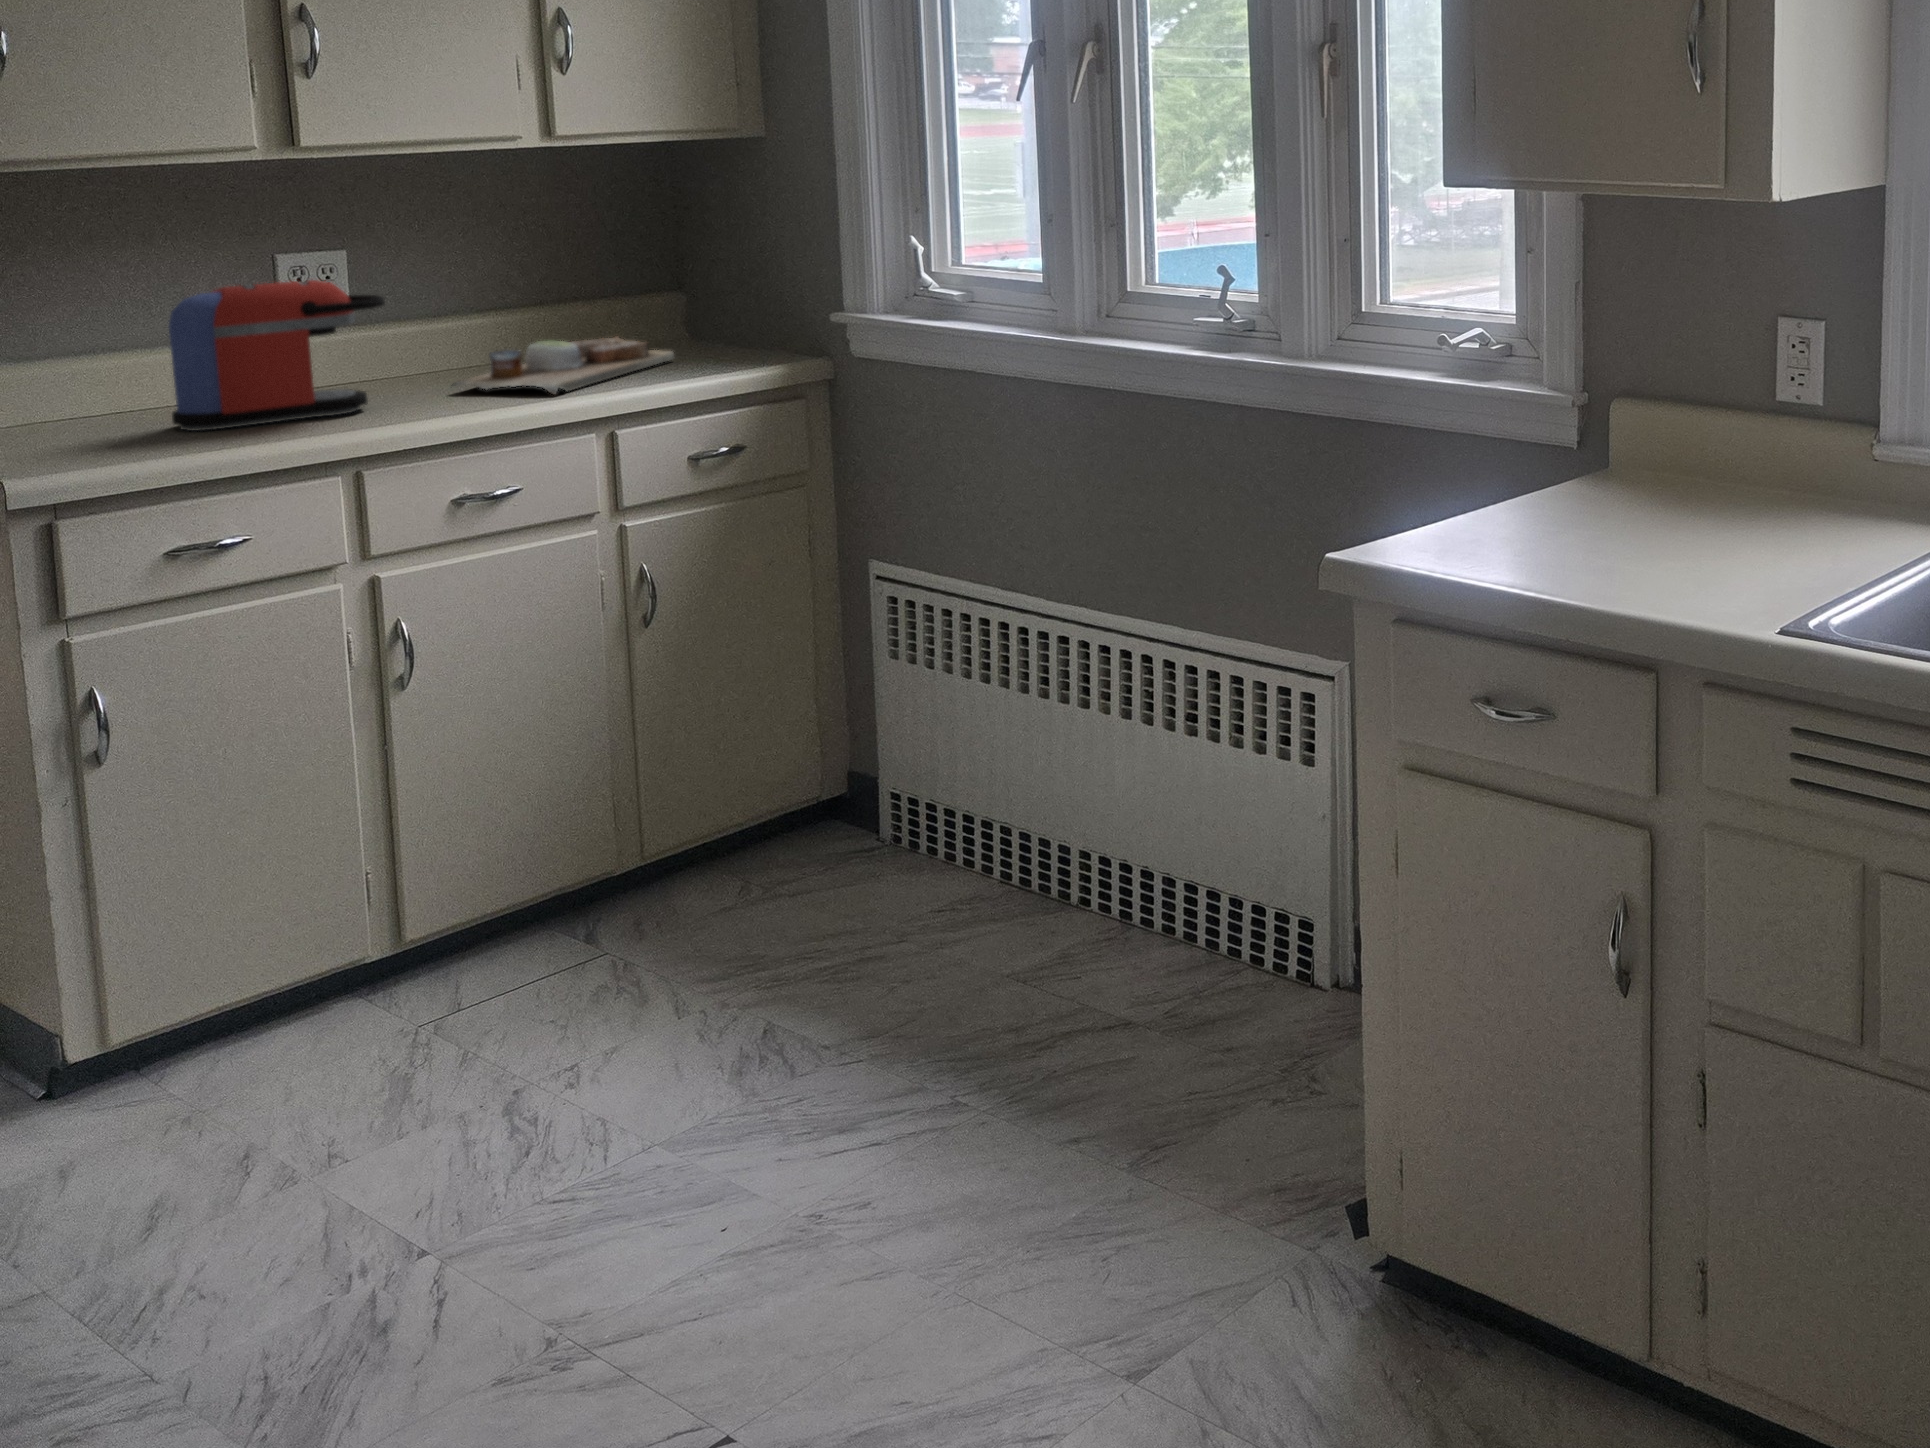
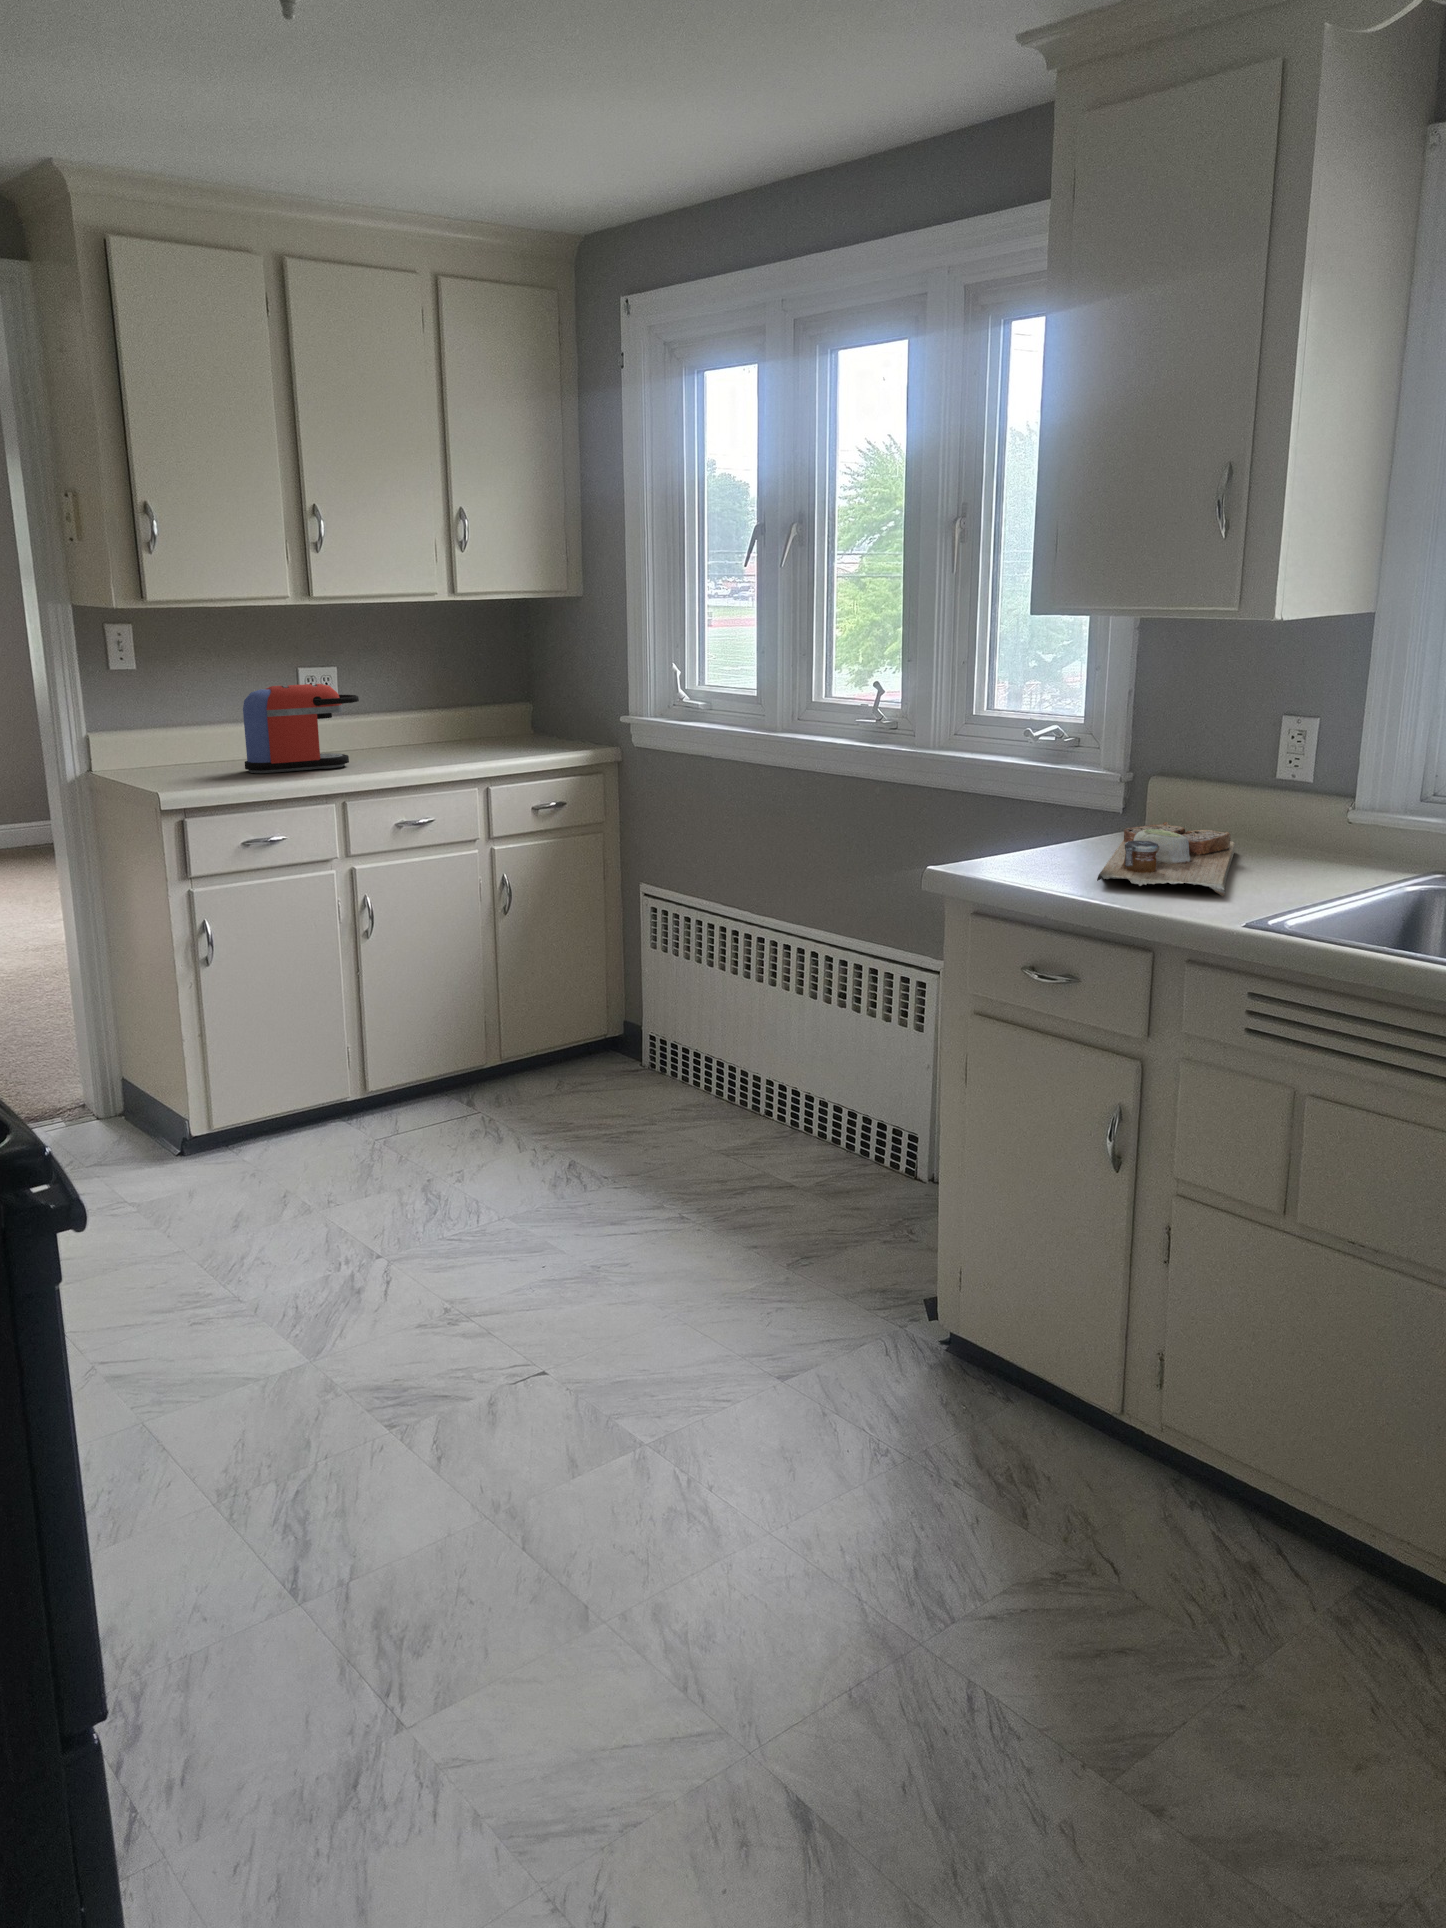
cutting board: present [452,336,675,395] -> present [1097,822,1235,896]

